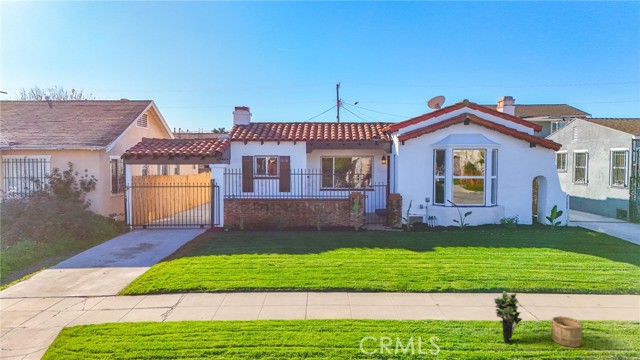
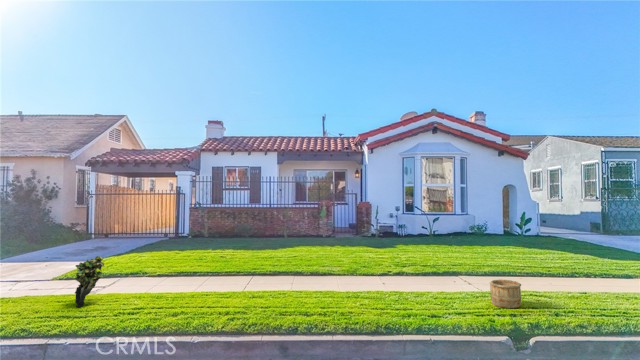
potted plant: present [494,291,522,343] -> present [74,256,104,307]

